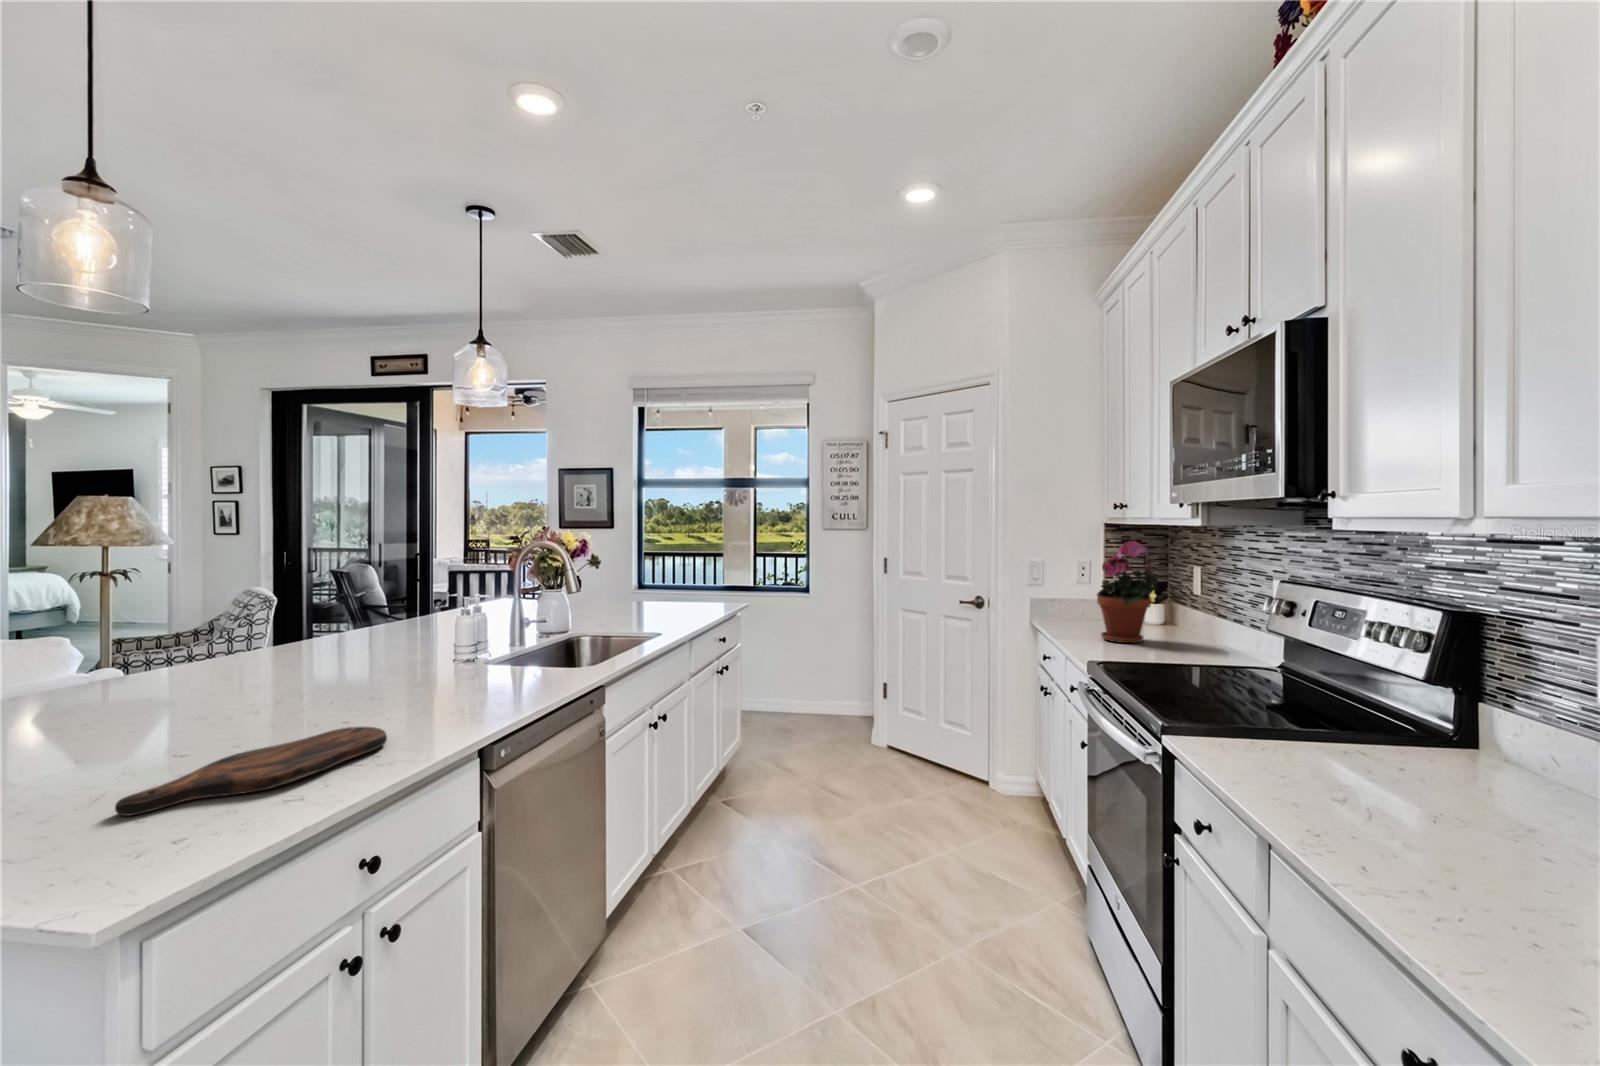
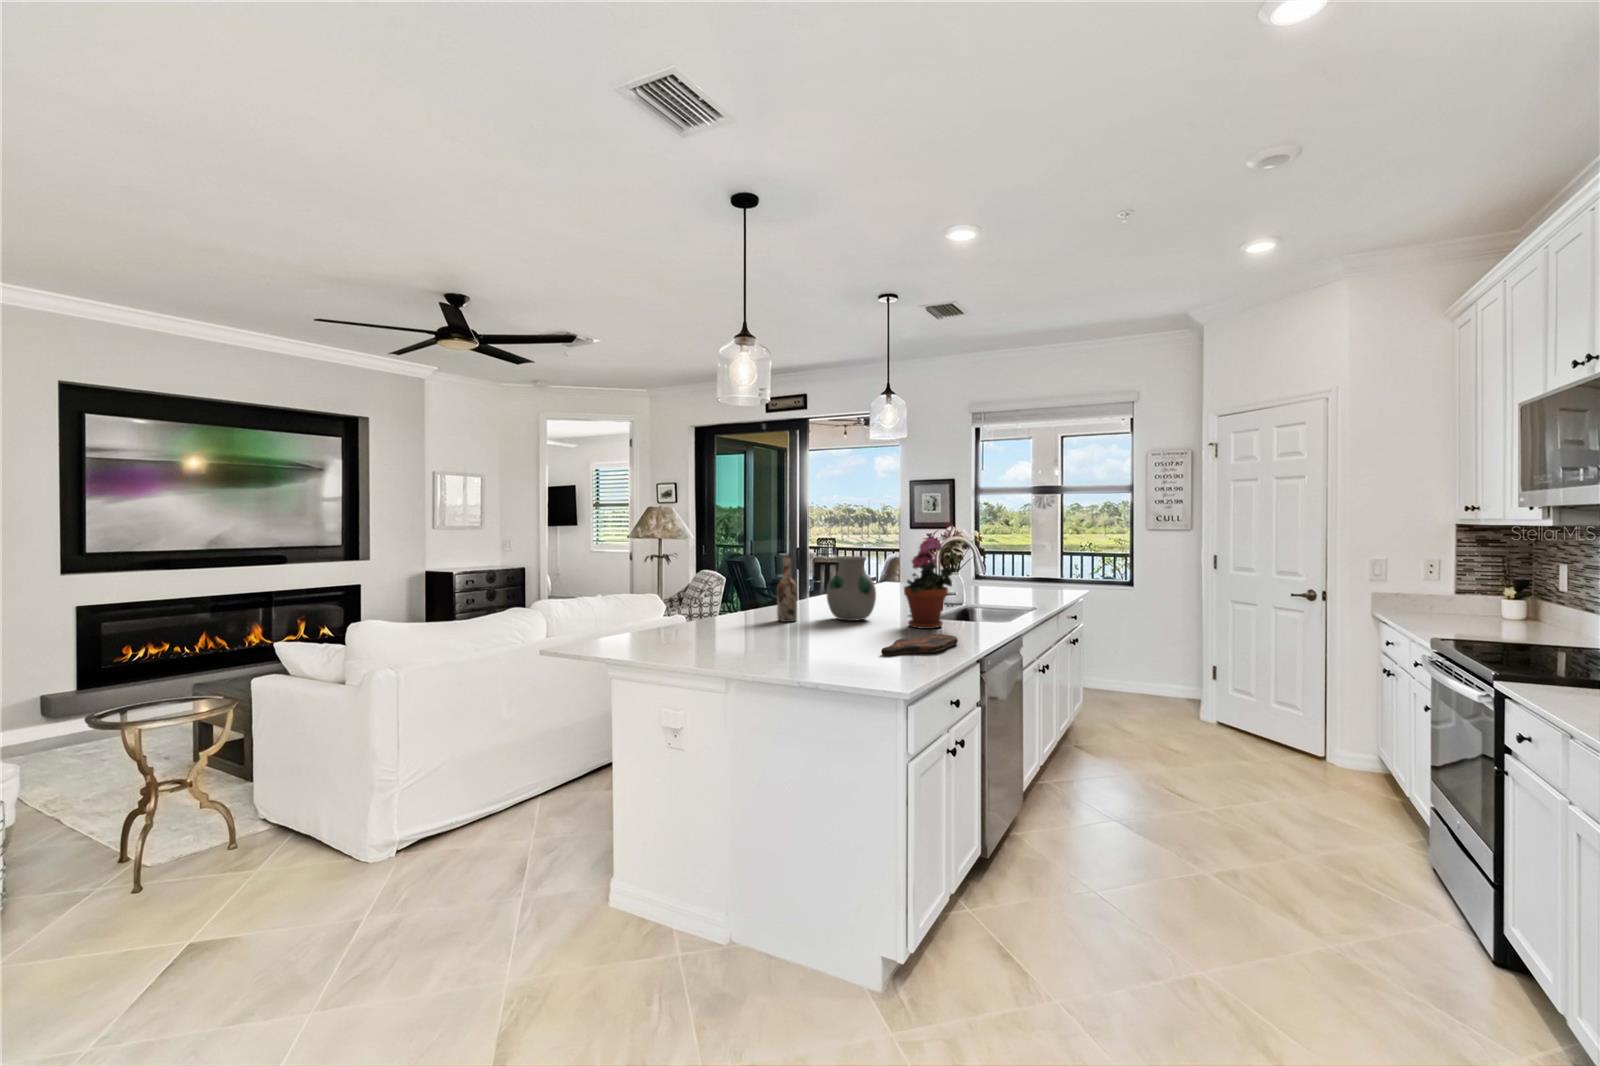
potted plant: present [1097,541,1159,643] -> present [904,538,953,629]
vase: none [219,574,334,692] -> present [827,556,876,621]
wine bottle: none [96,578,151,706] -> present [777,556,797,622]

